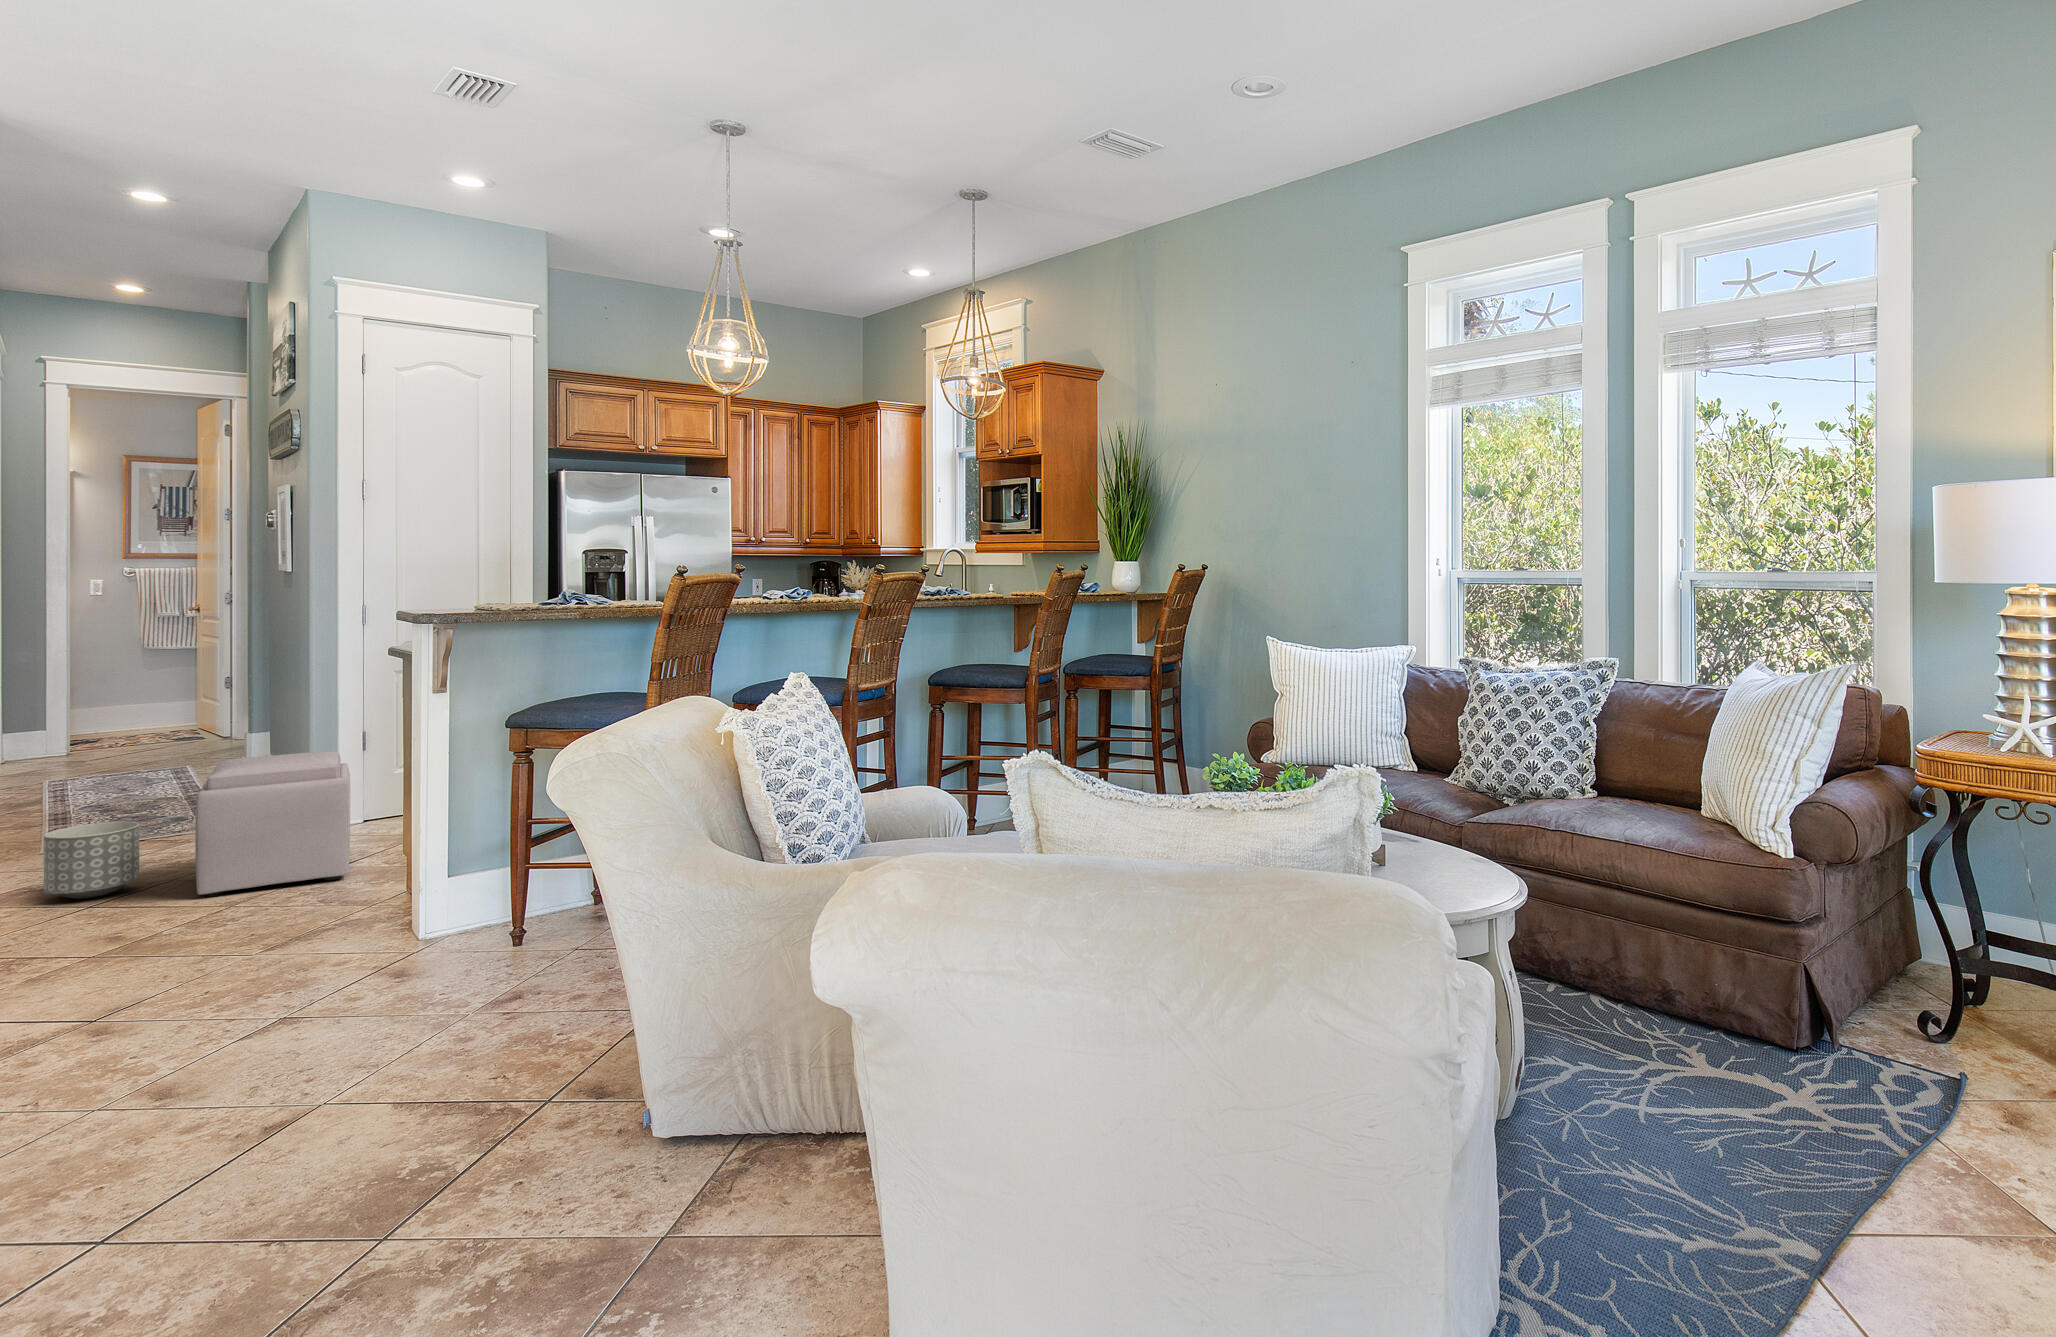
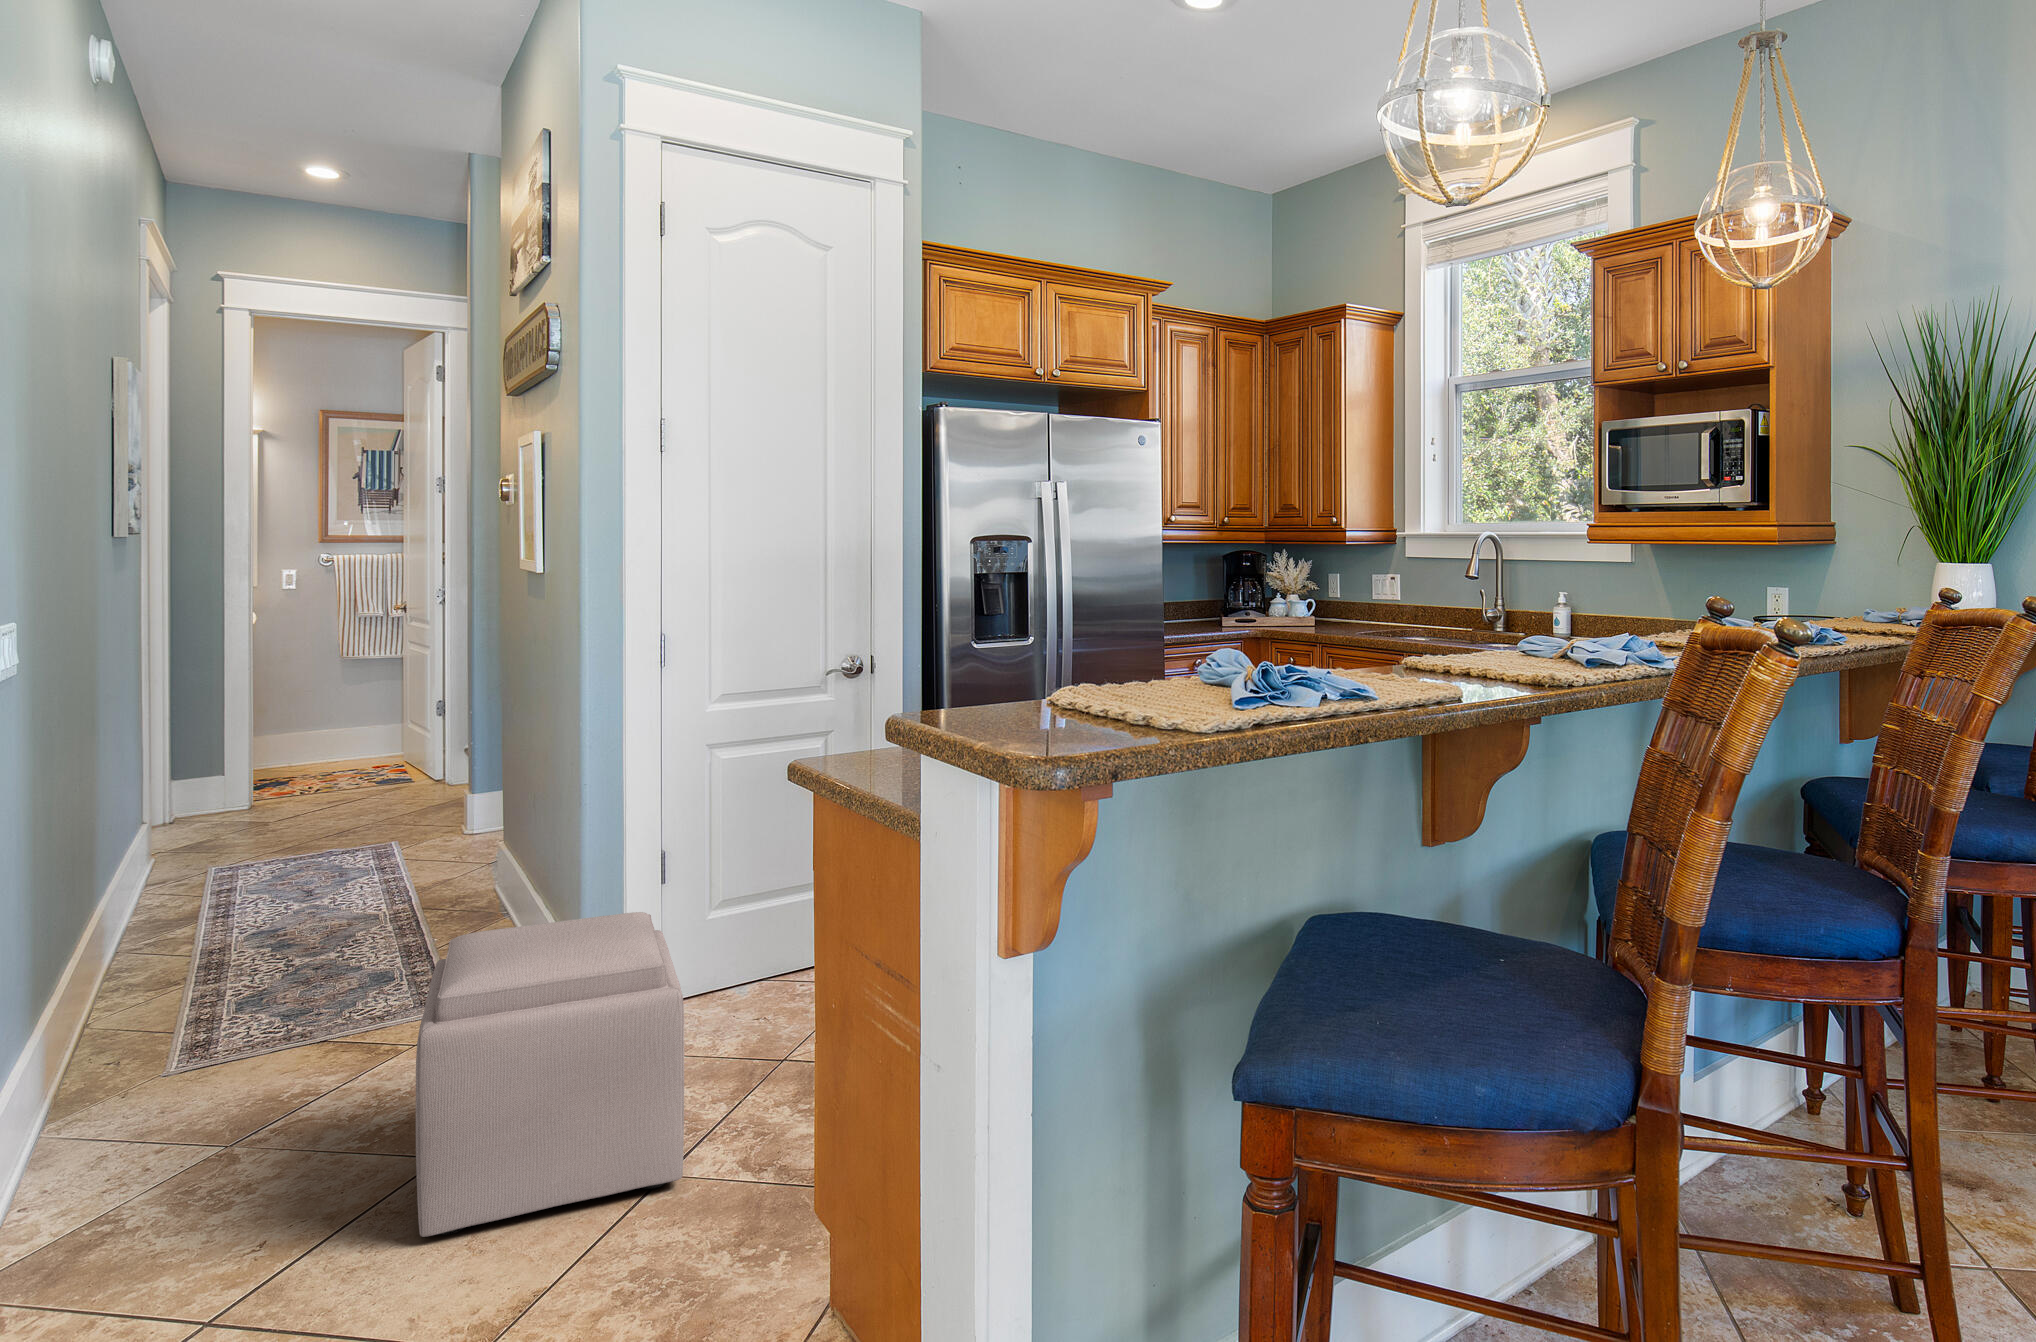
planter: present [44,822,139,899] -> none [148,1055,318,1225]

